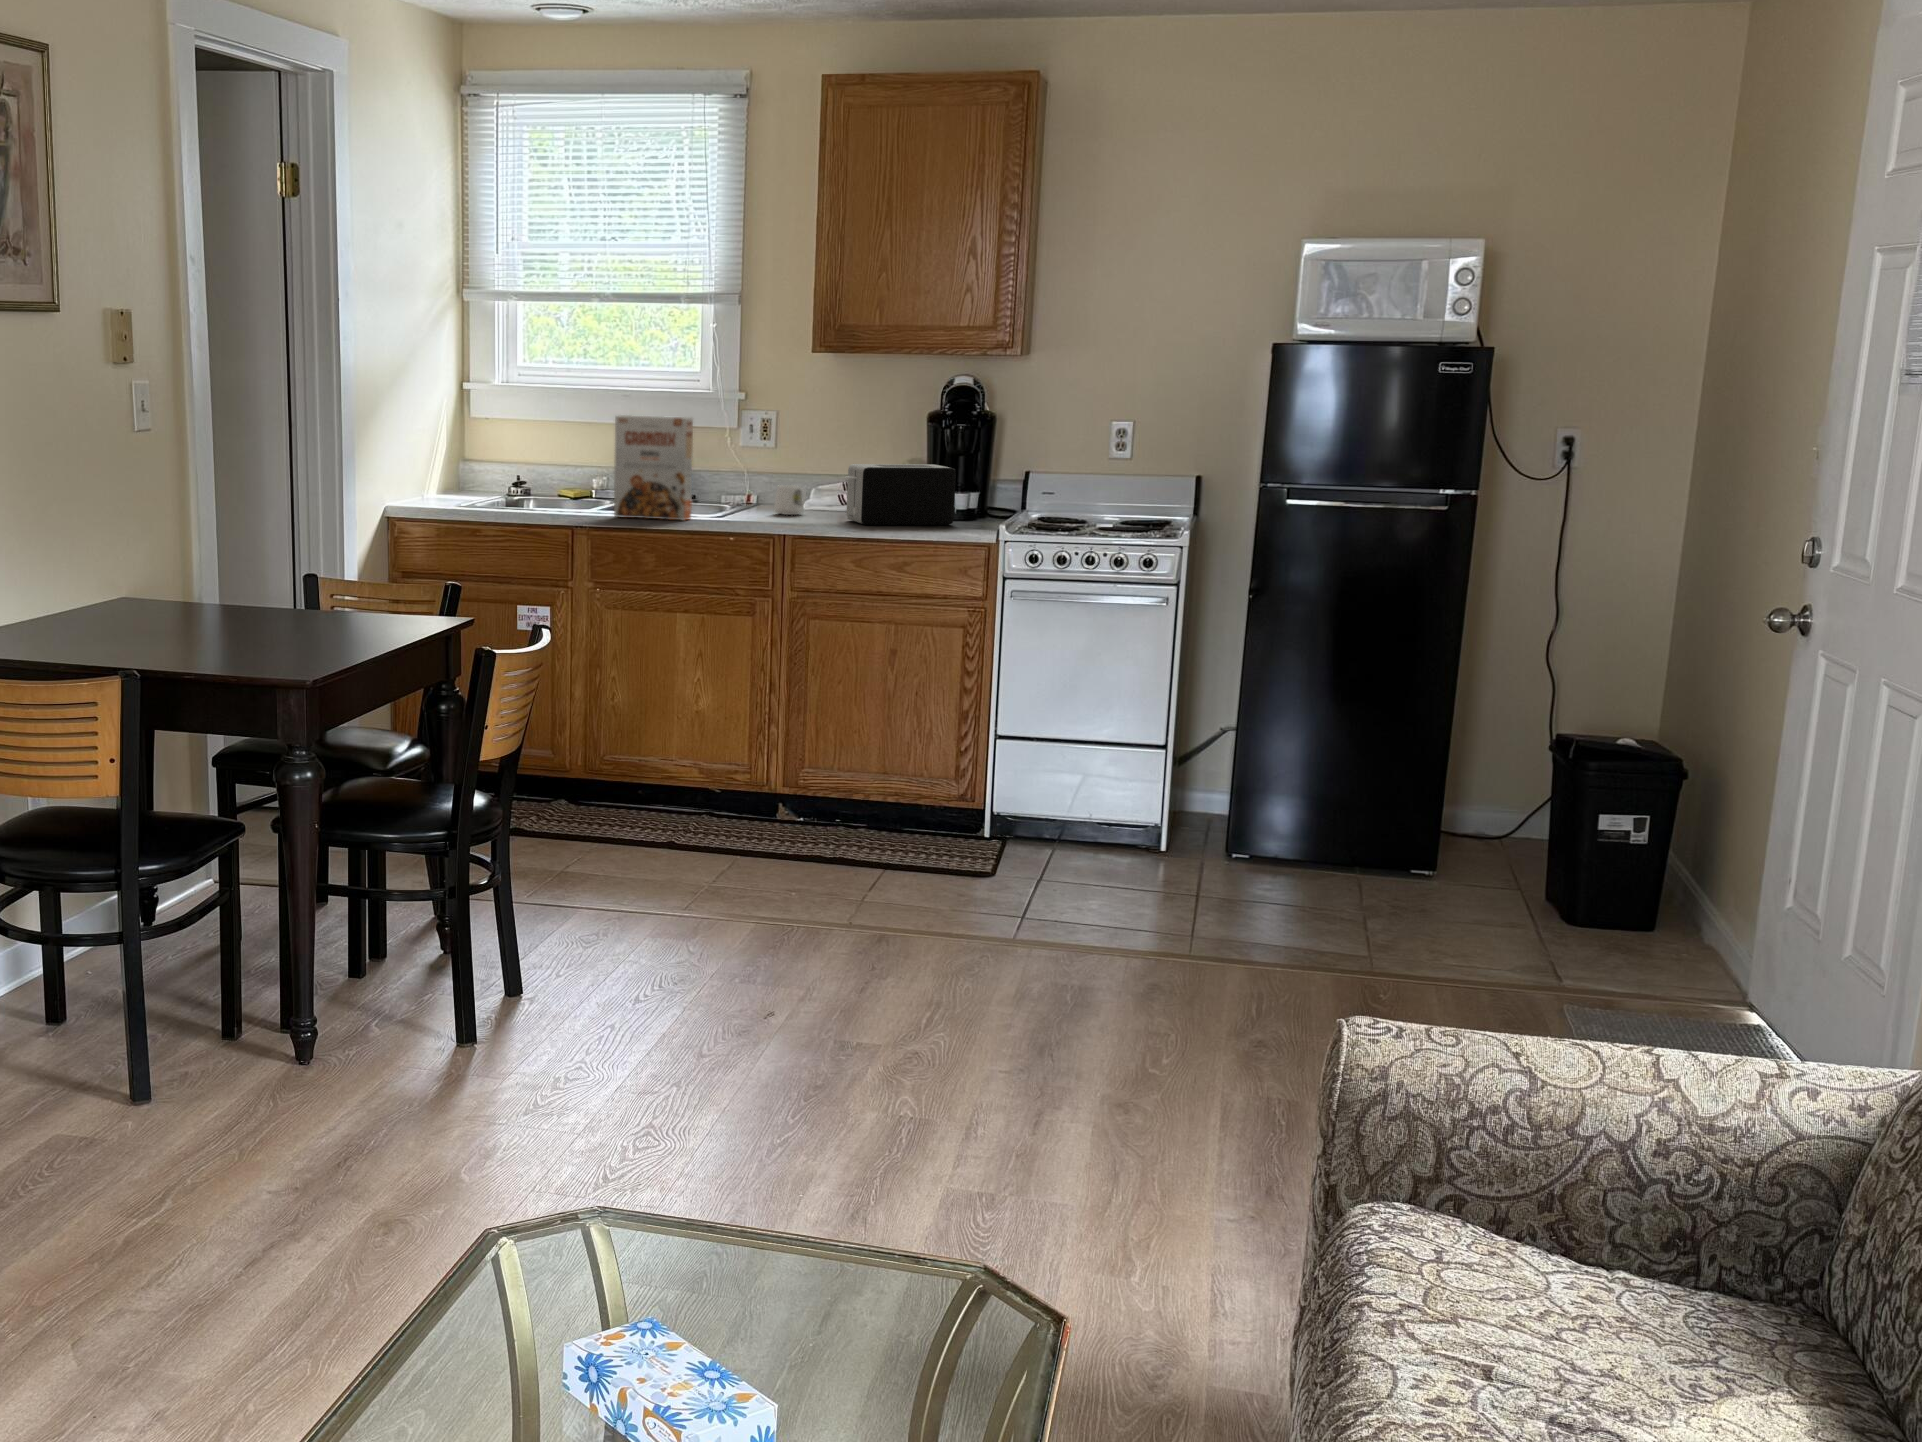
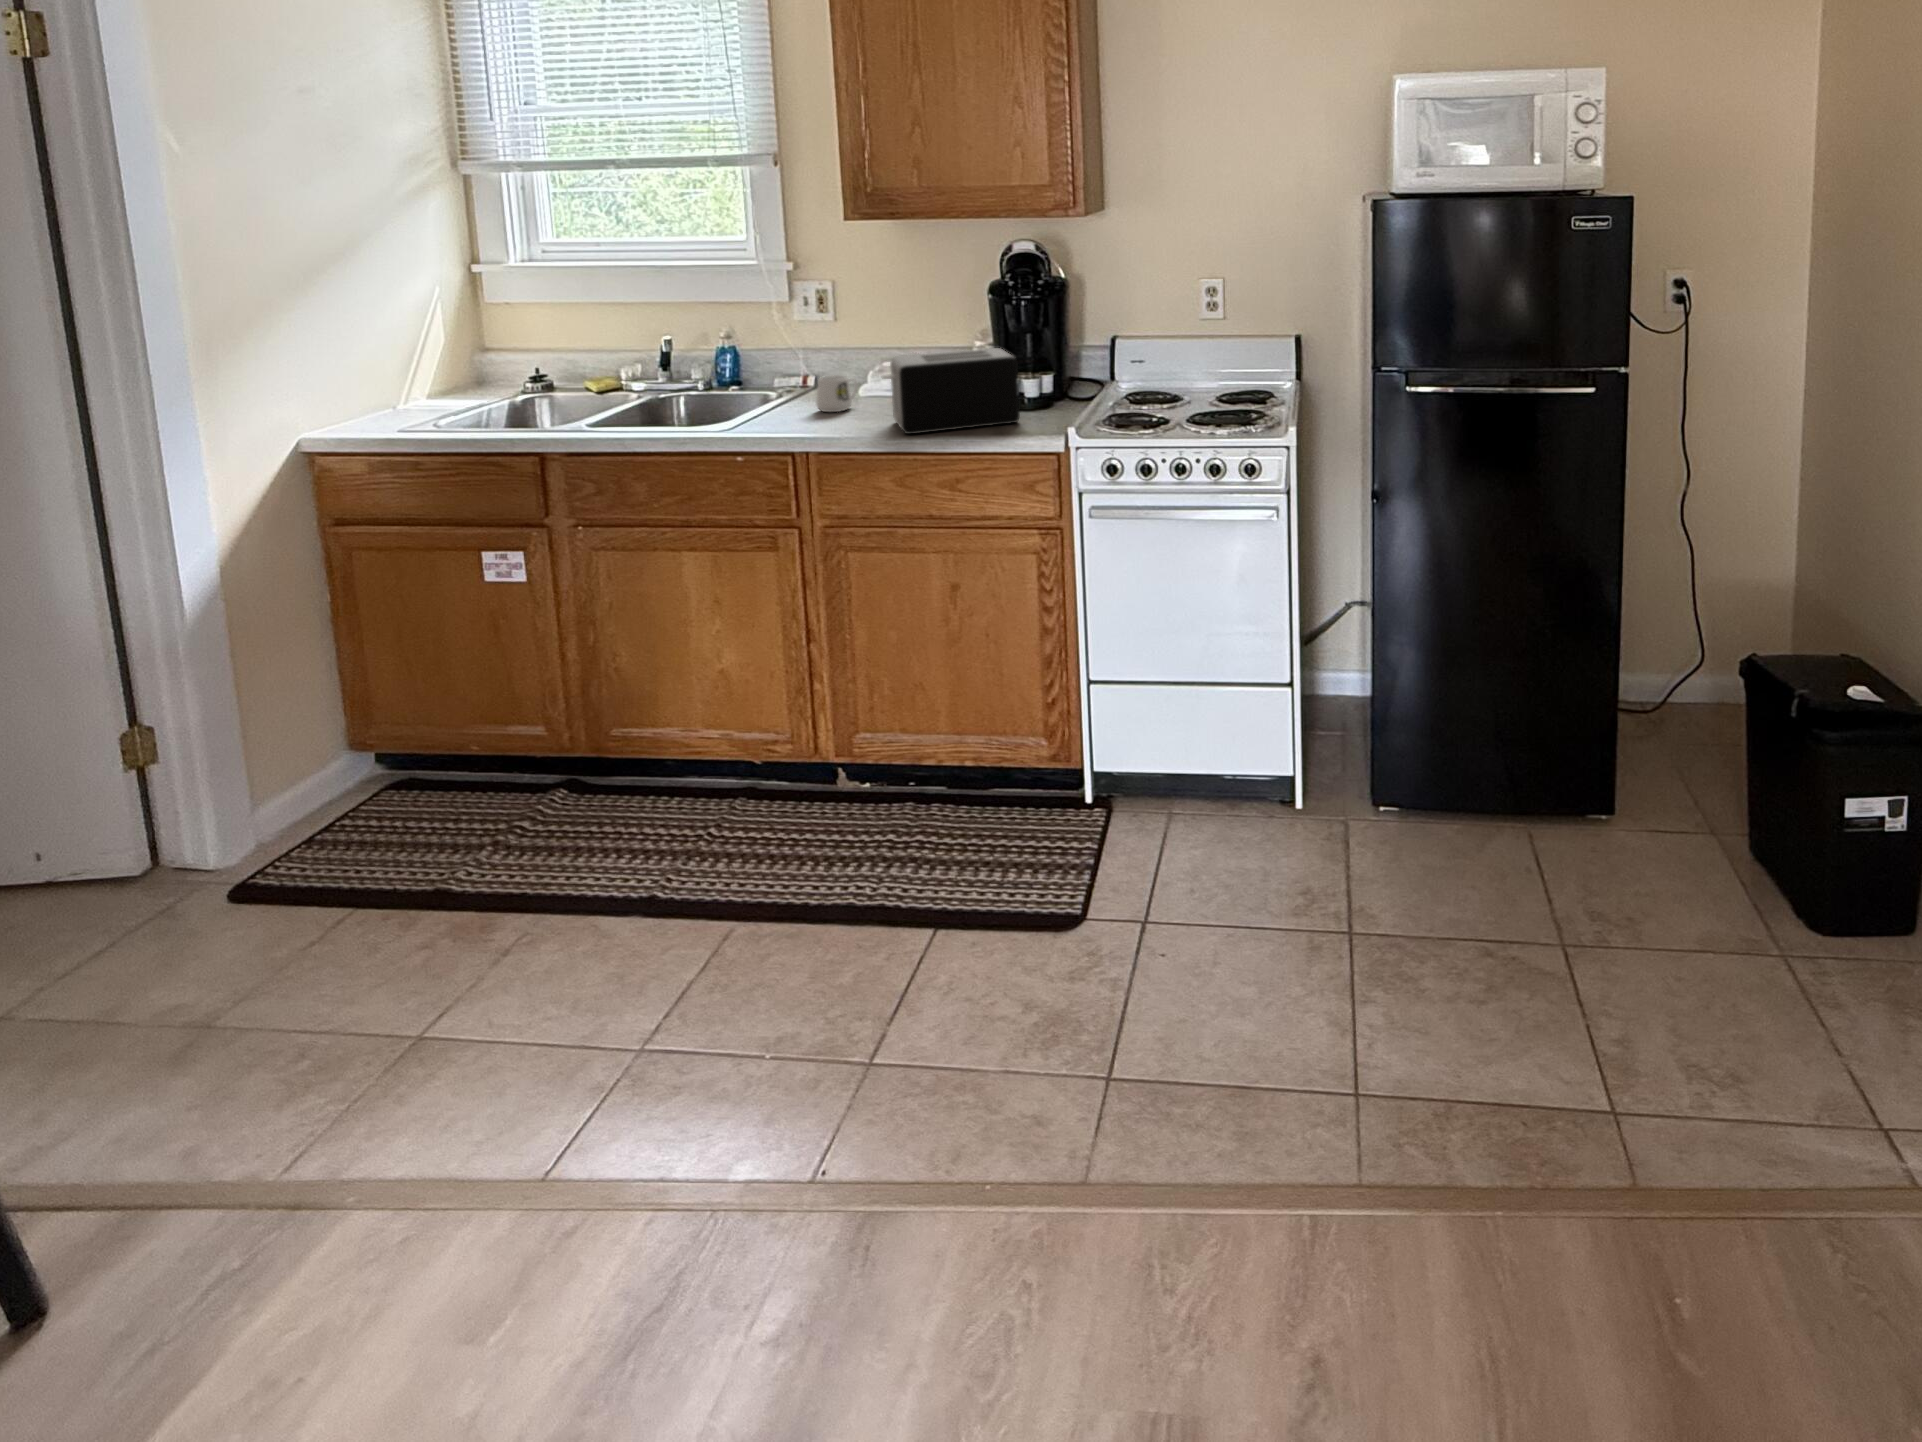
cereal box: present [614,415,693,520] -> none [577,315,692,444]

